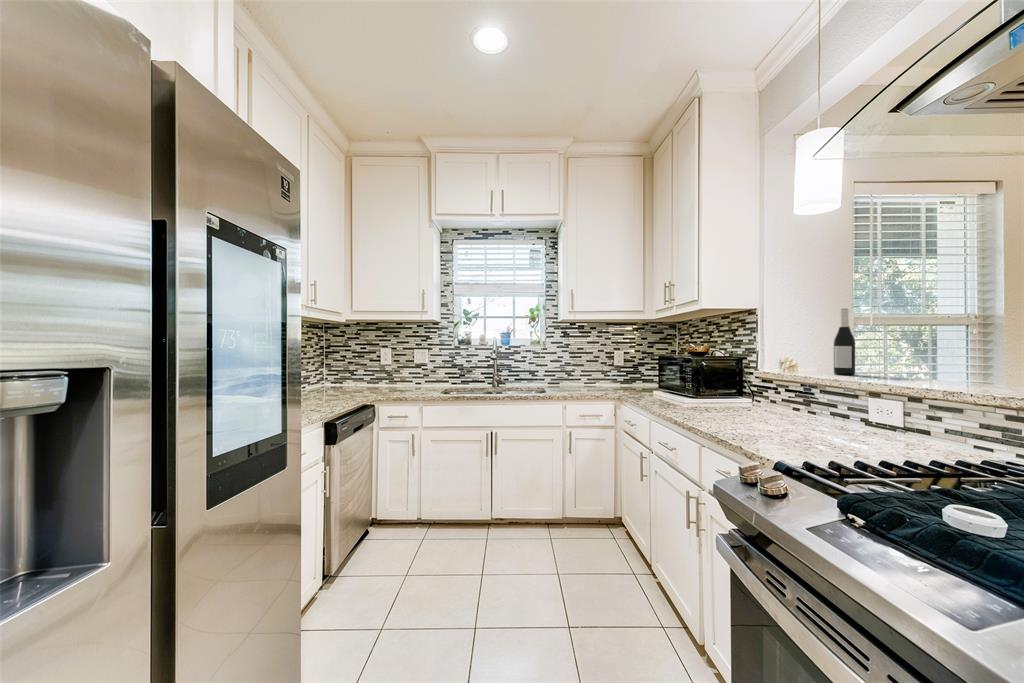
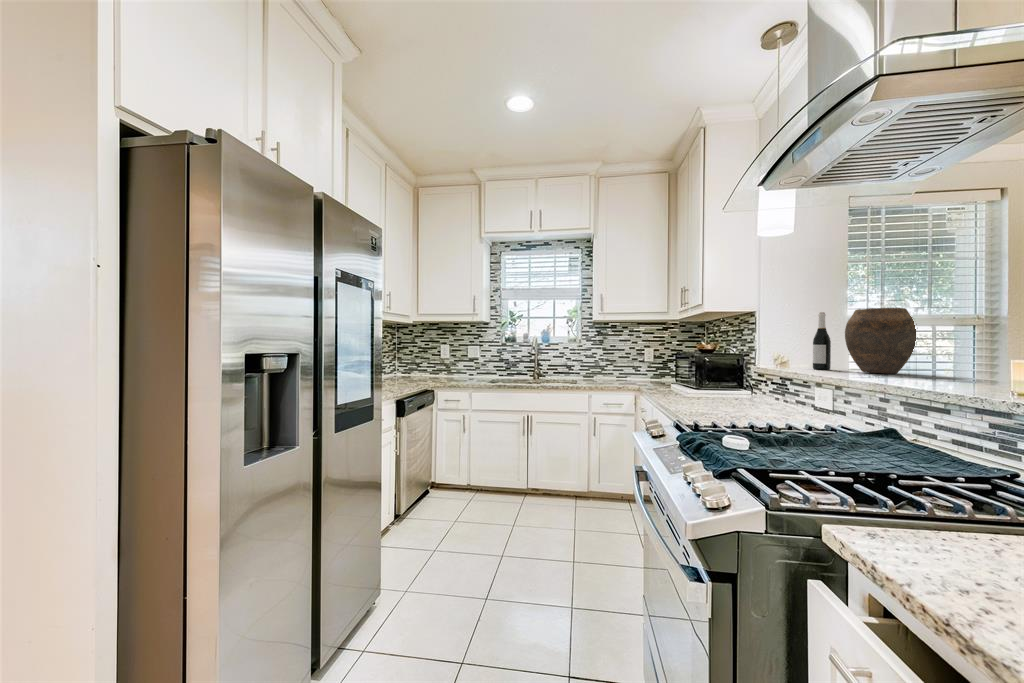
vase: none [882,302,974,380] -> present [845,308,917,374]

